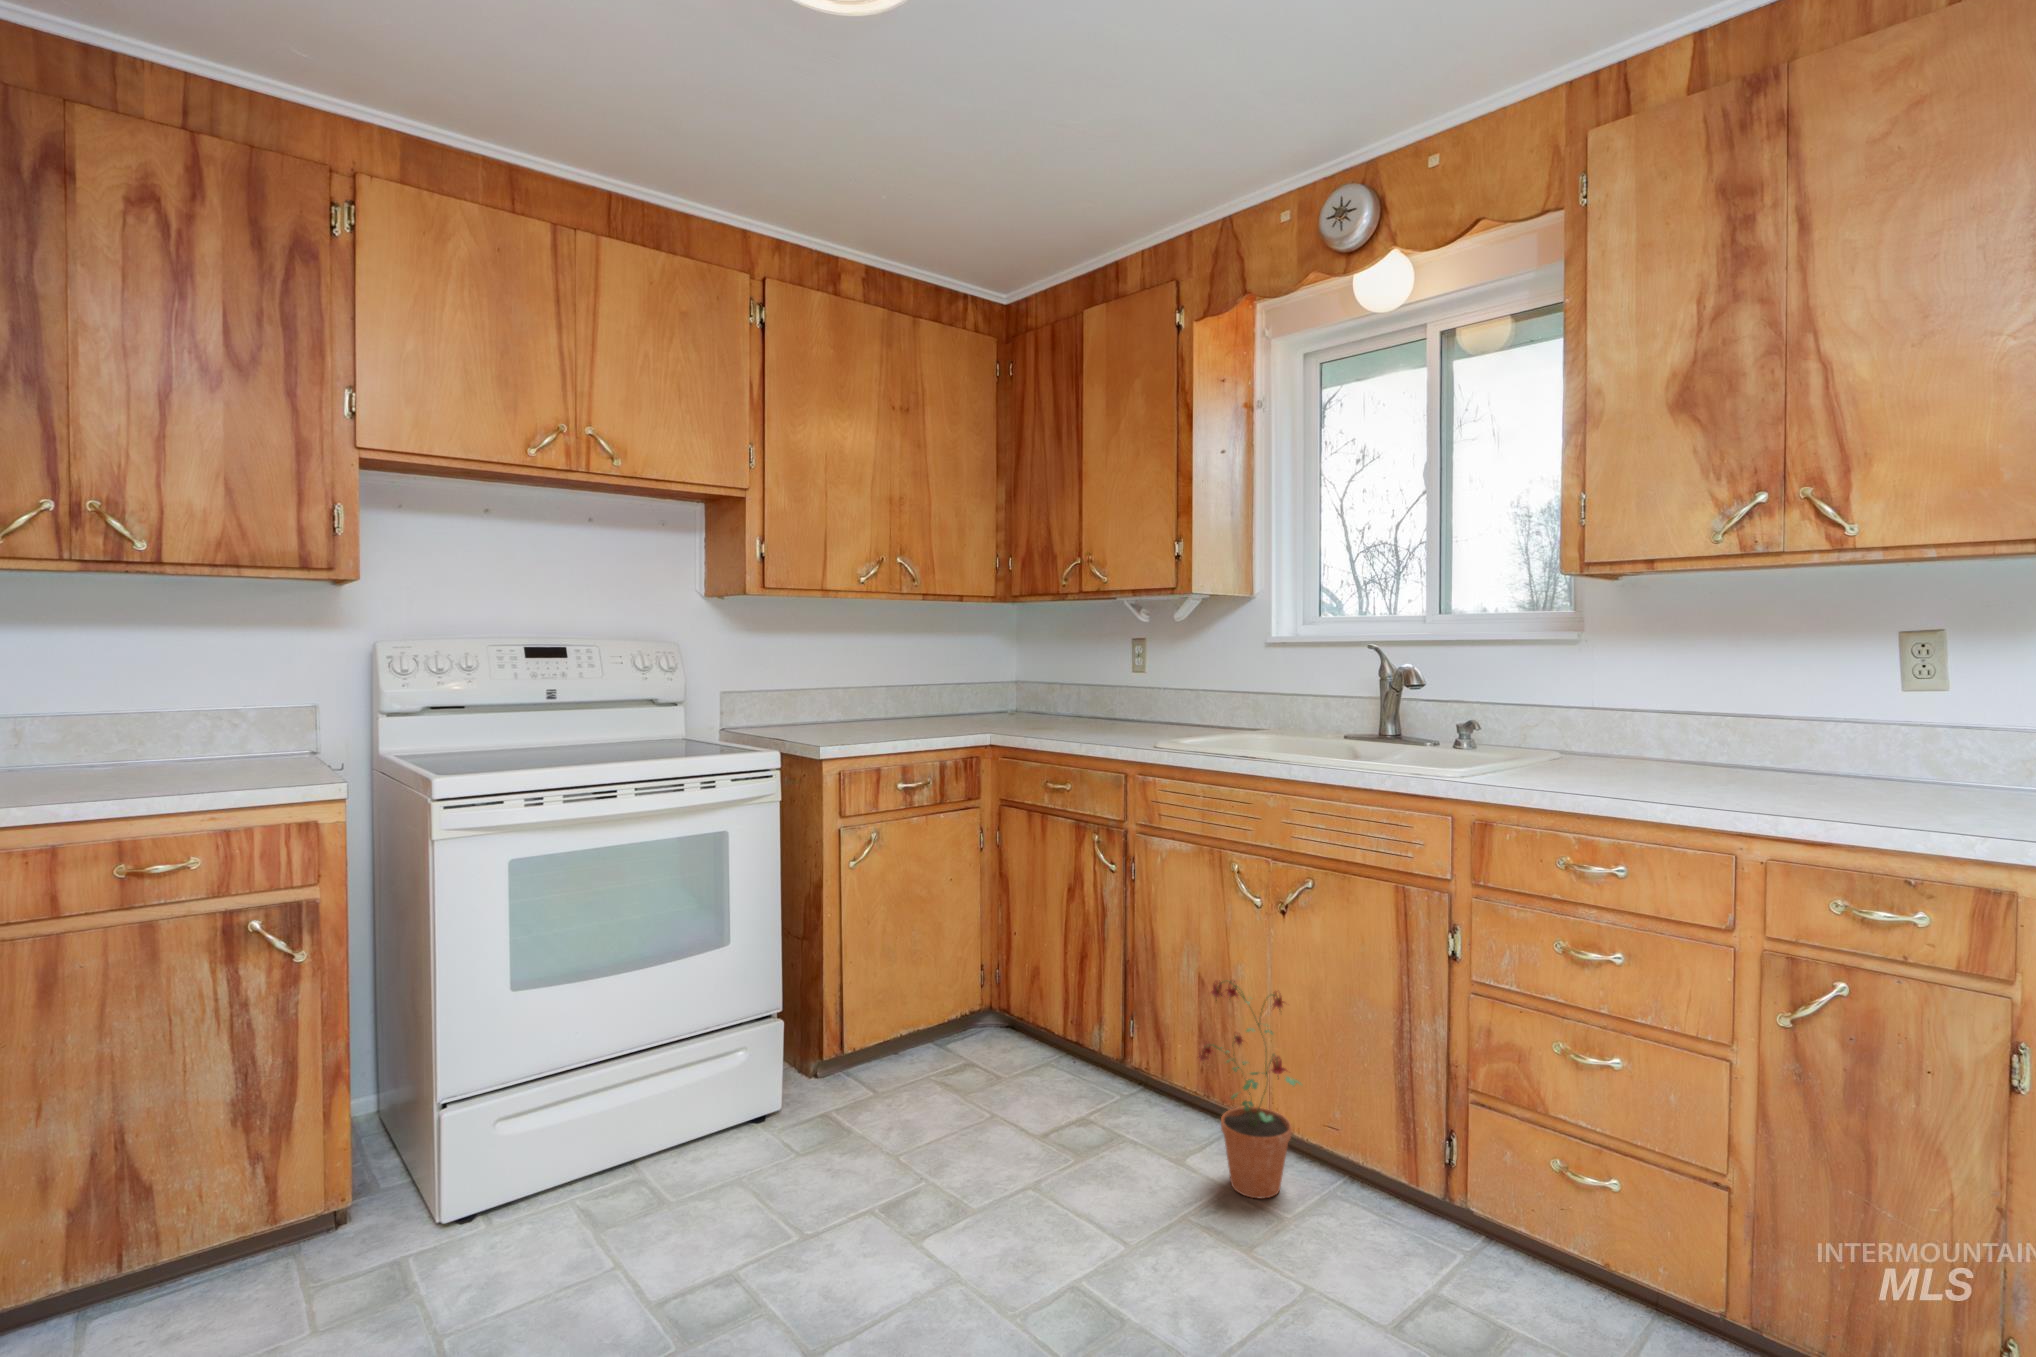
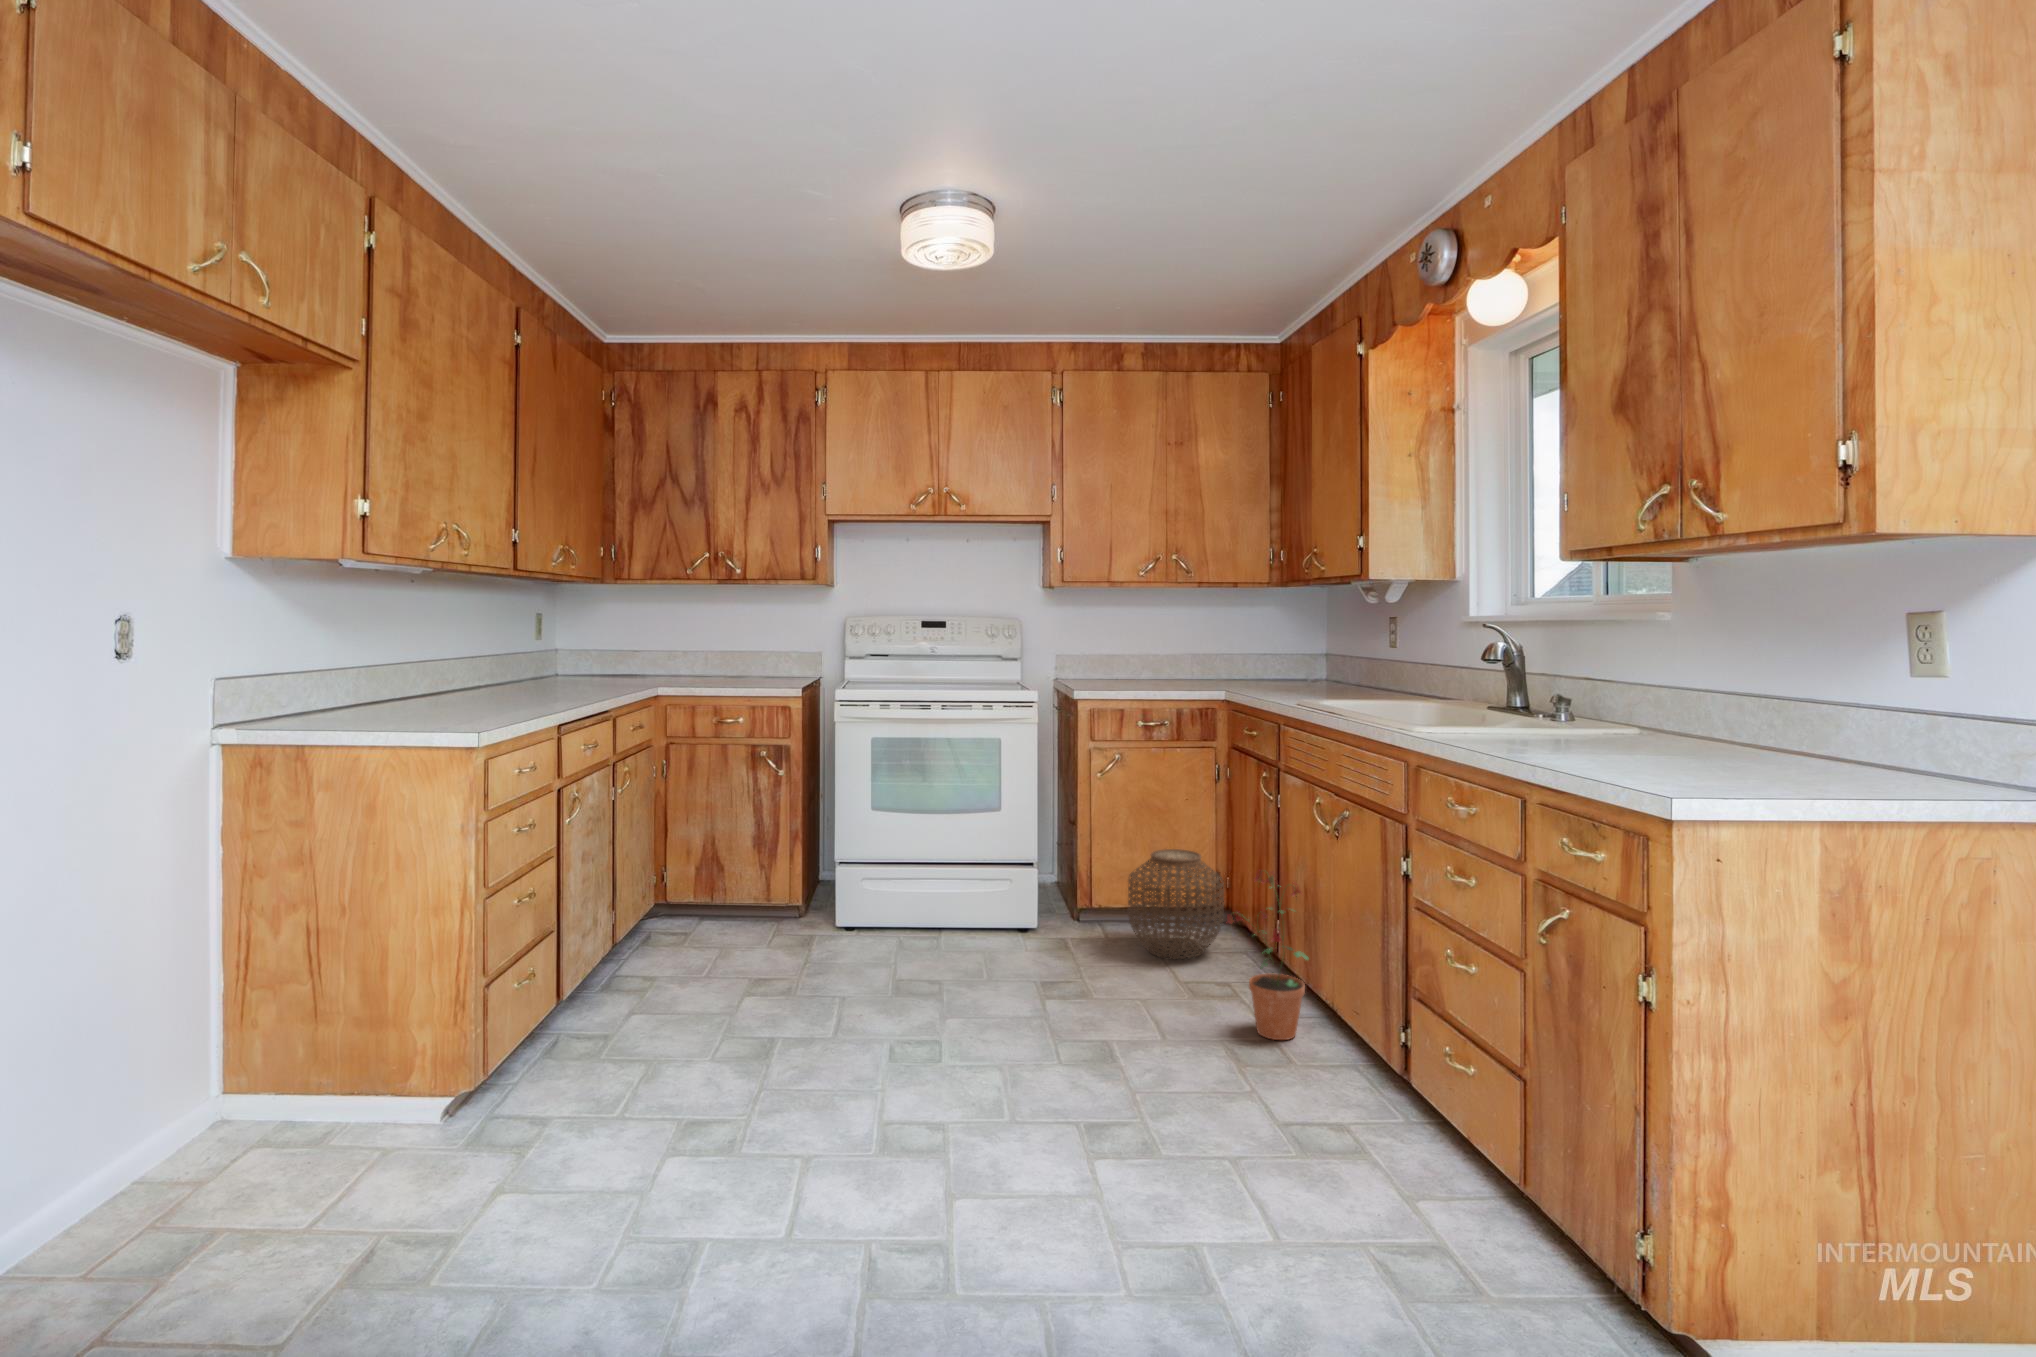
woven basket: none [929,957,1057,1113] -> present [1128,849,1224,959]

